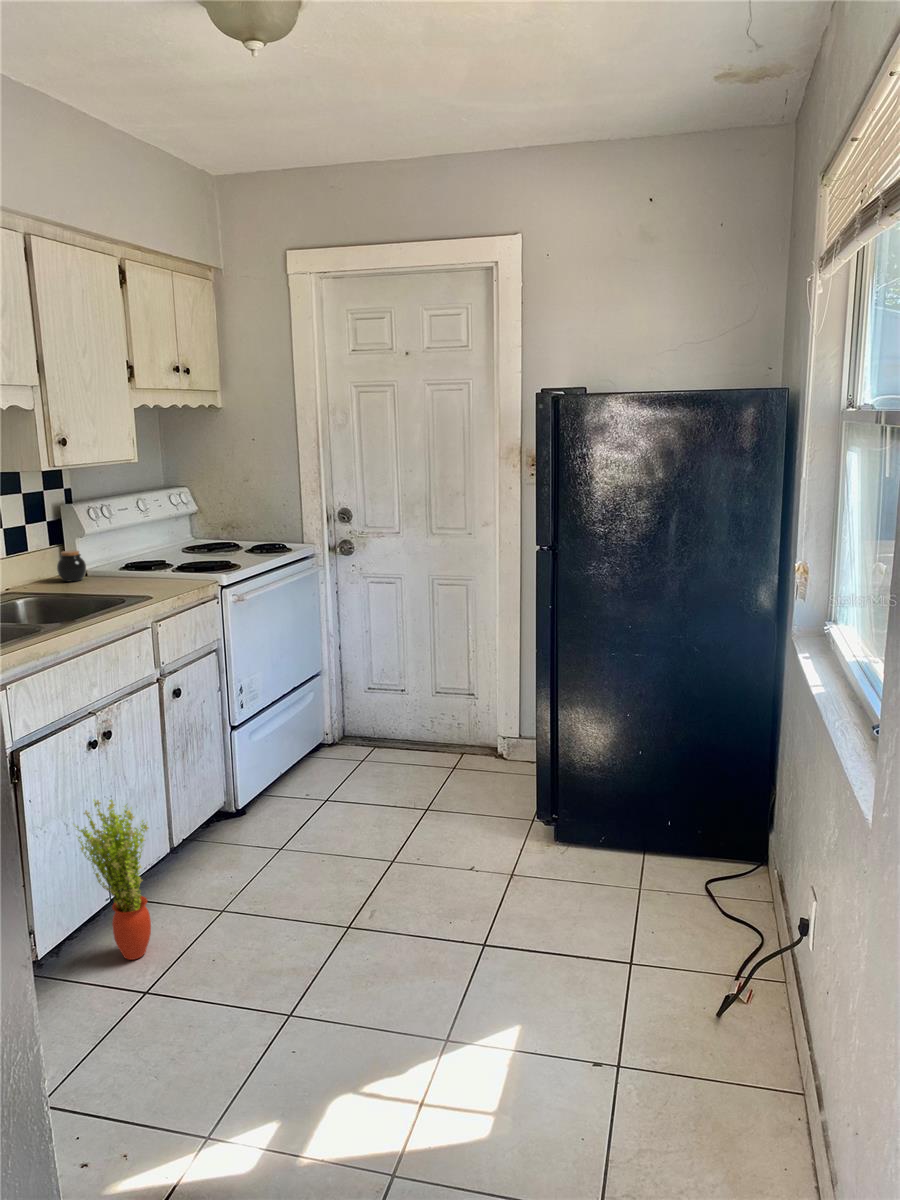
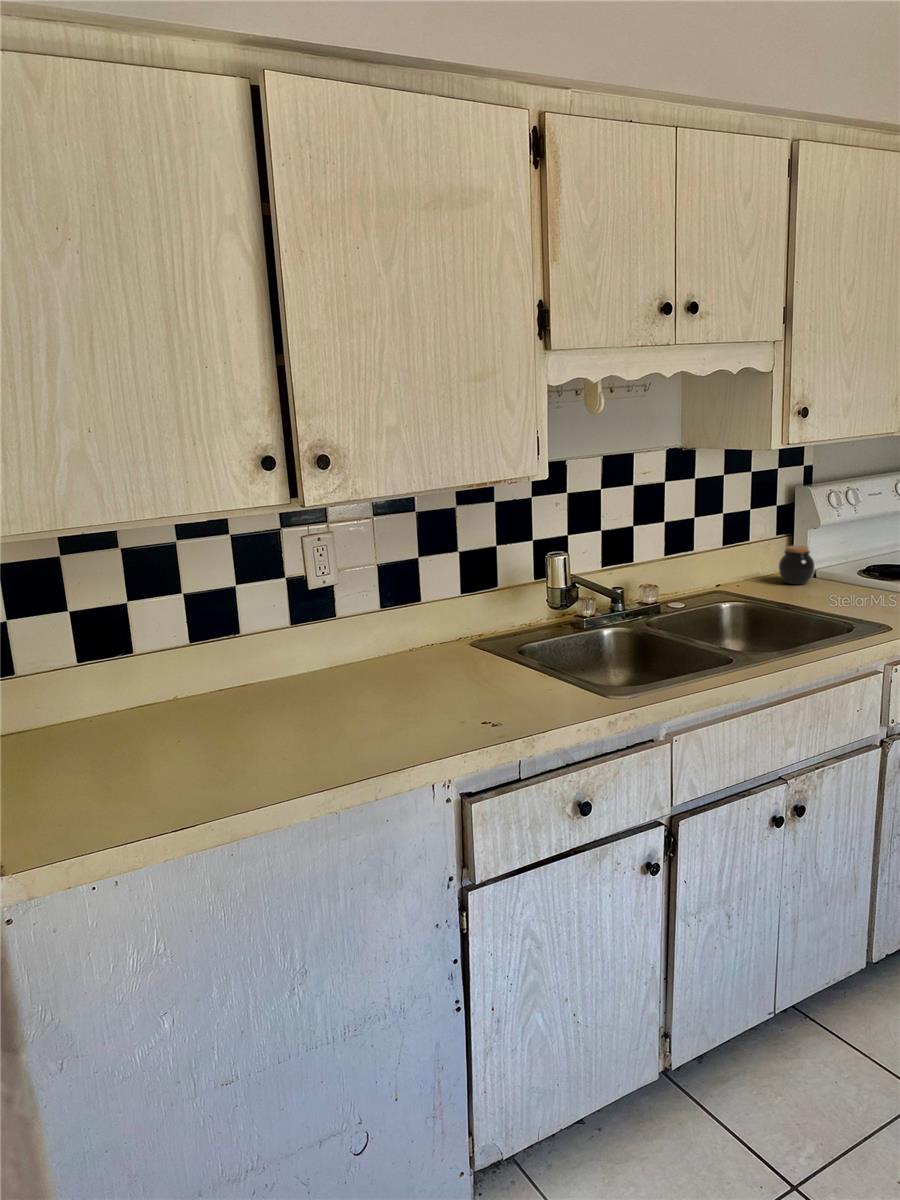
potted plant: present [74,799,151,960] -> none [735,894,834,1119]

